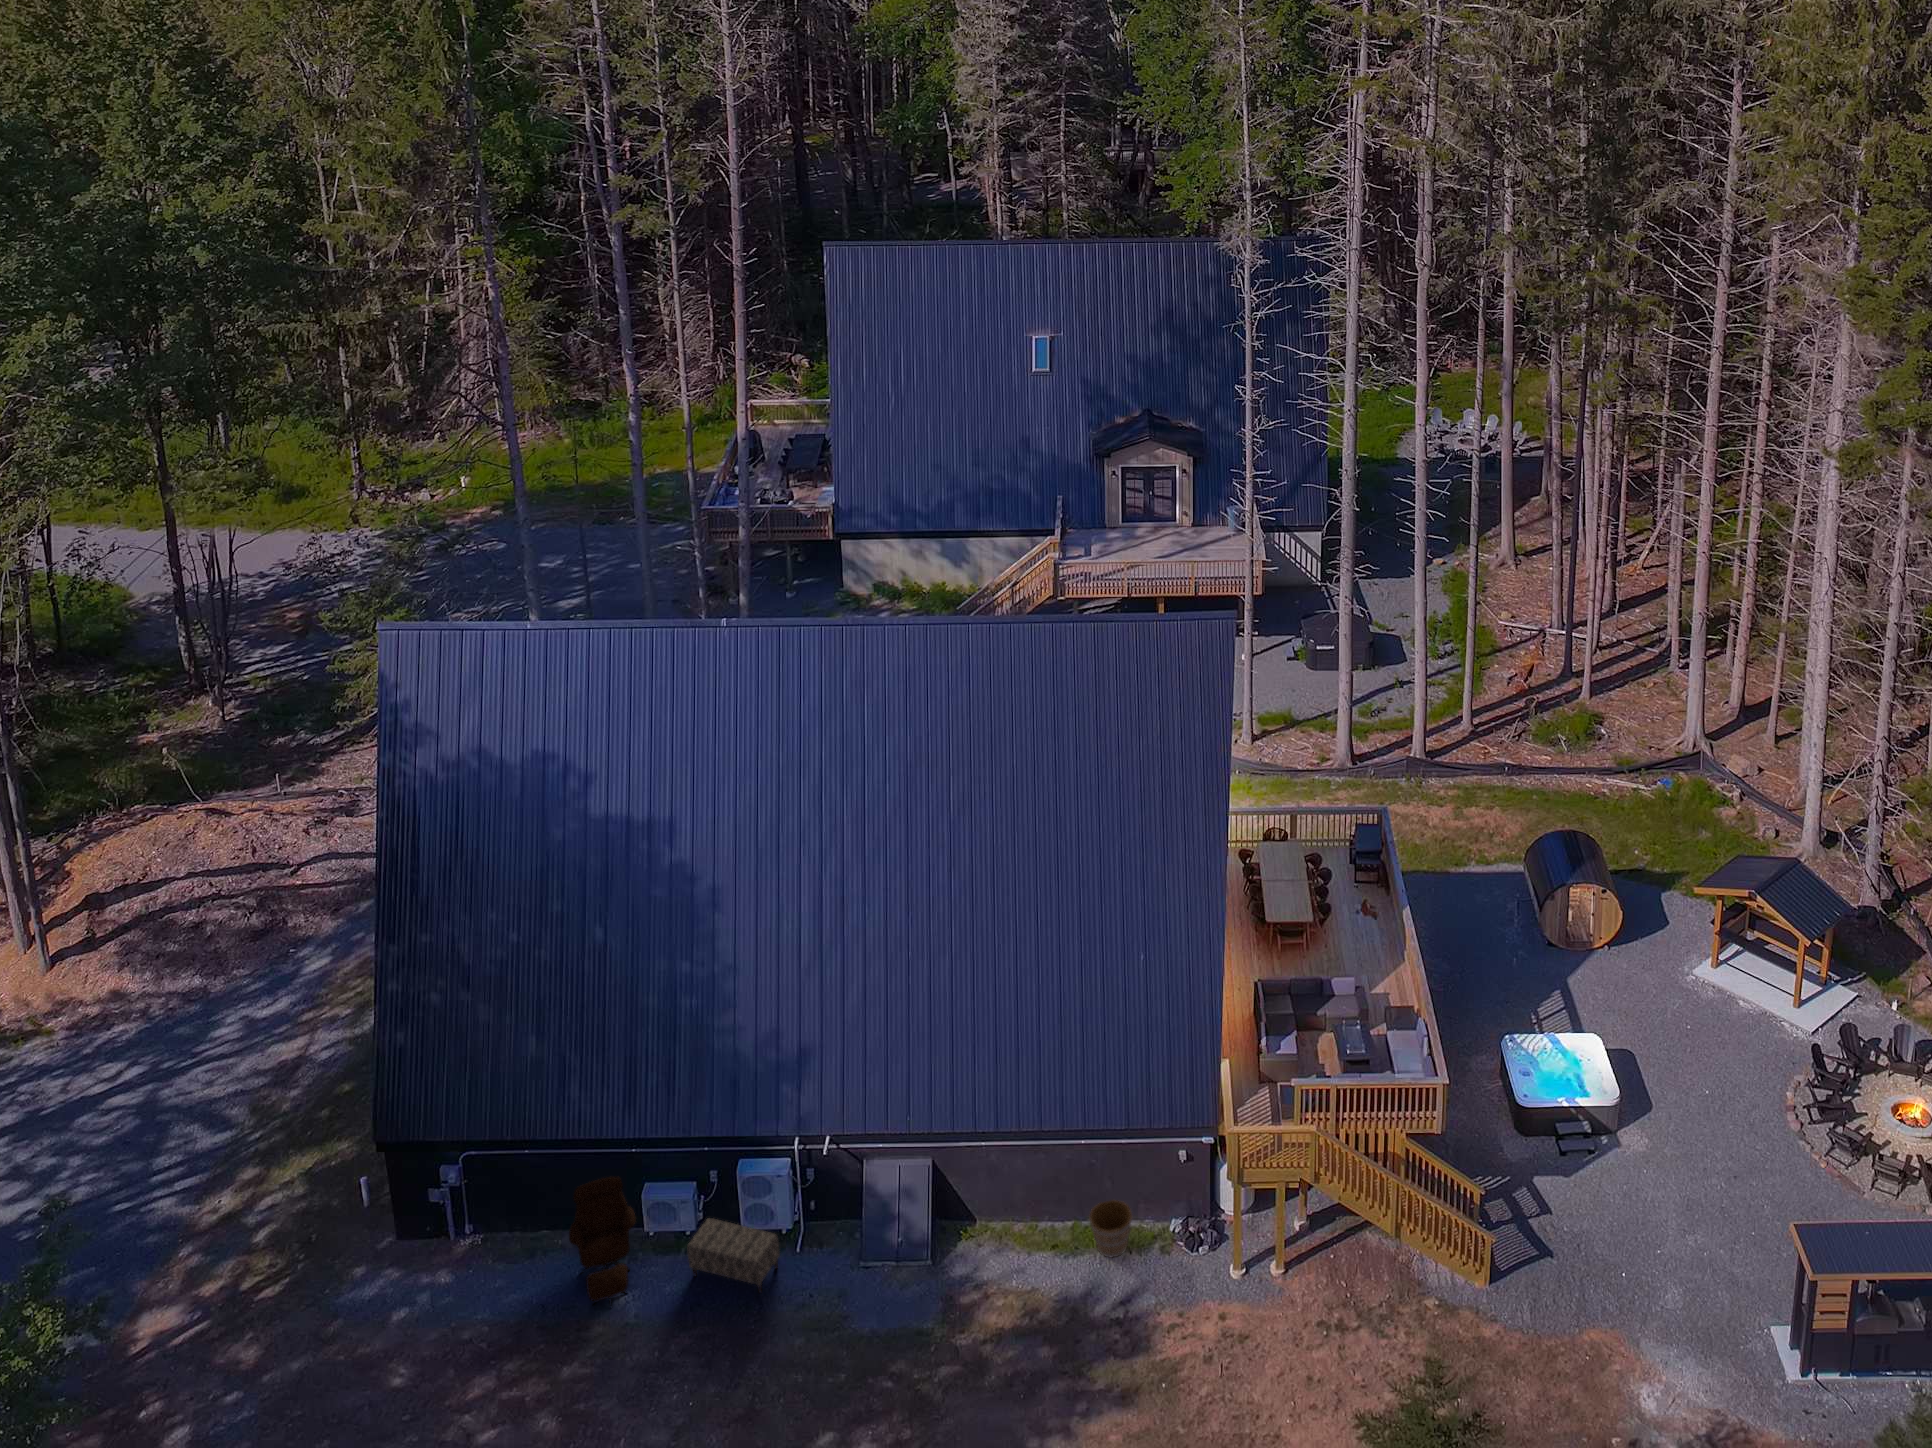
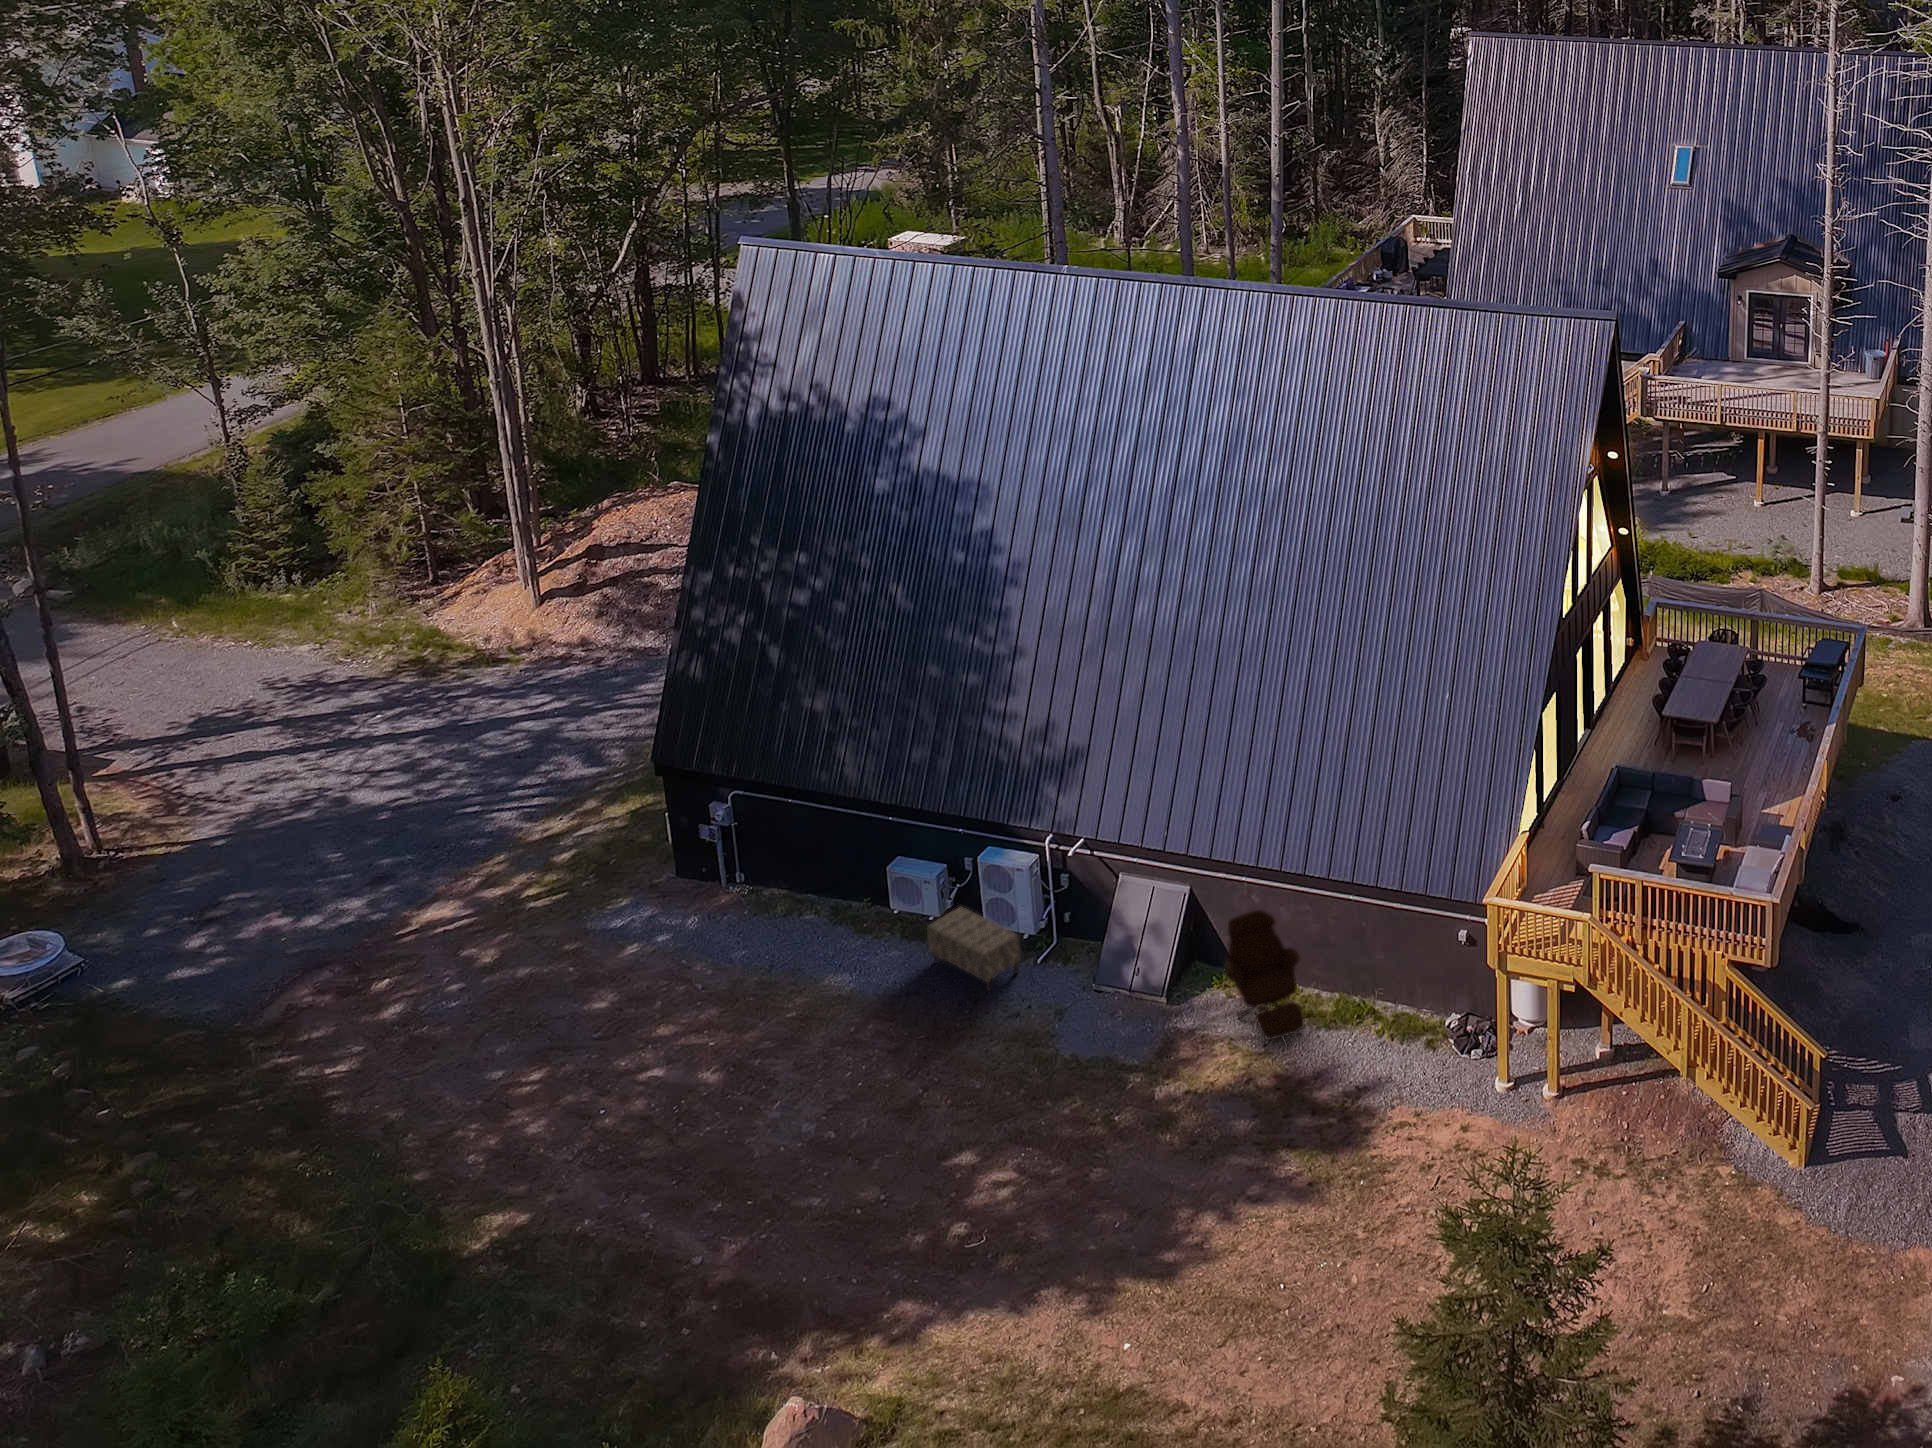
lounge chair: present [569,1177,636,1306] -> present [1225,910,1305,1046]
wooden bucket: present [1089,1200,1133,1257] -> none [1346,977,1398,1041]

